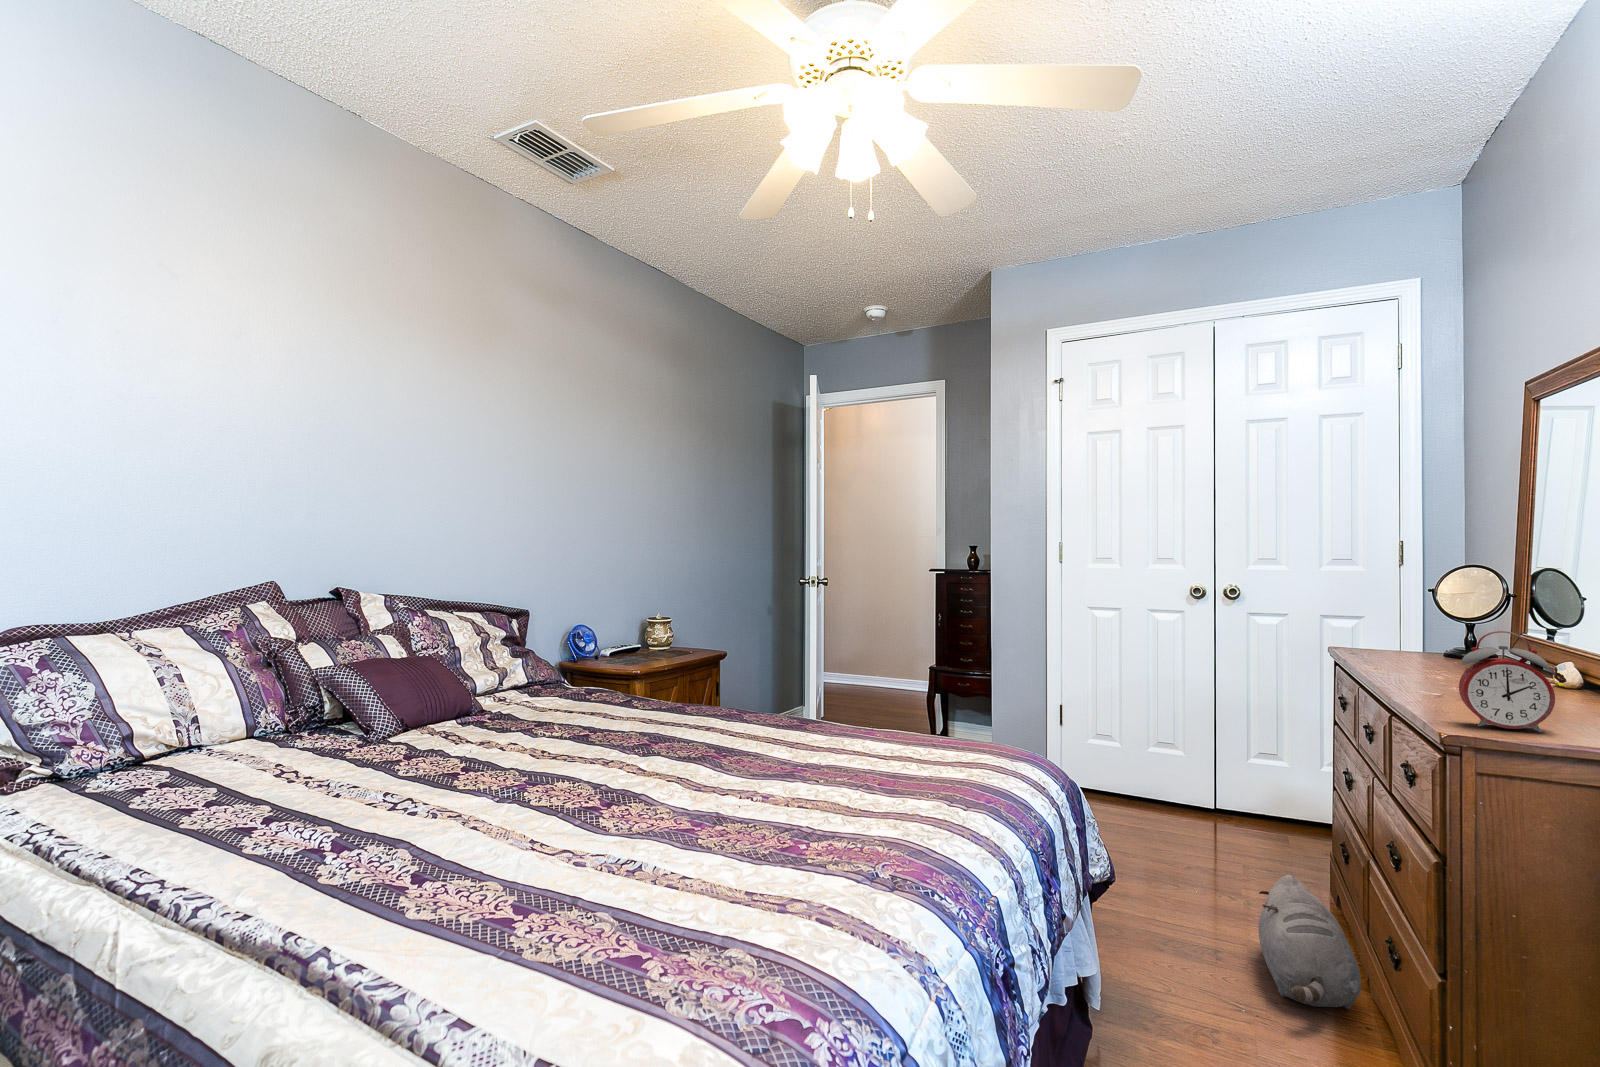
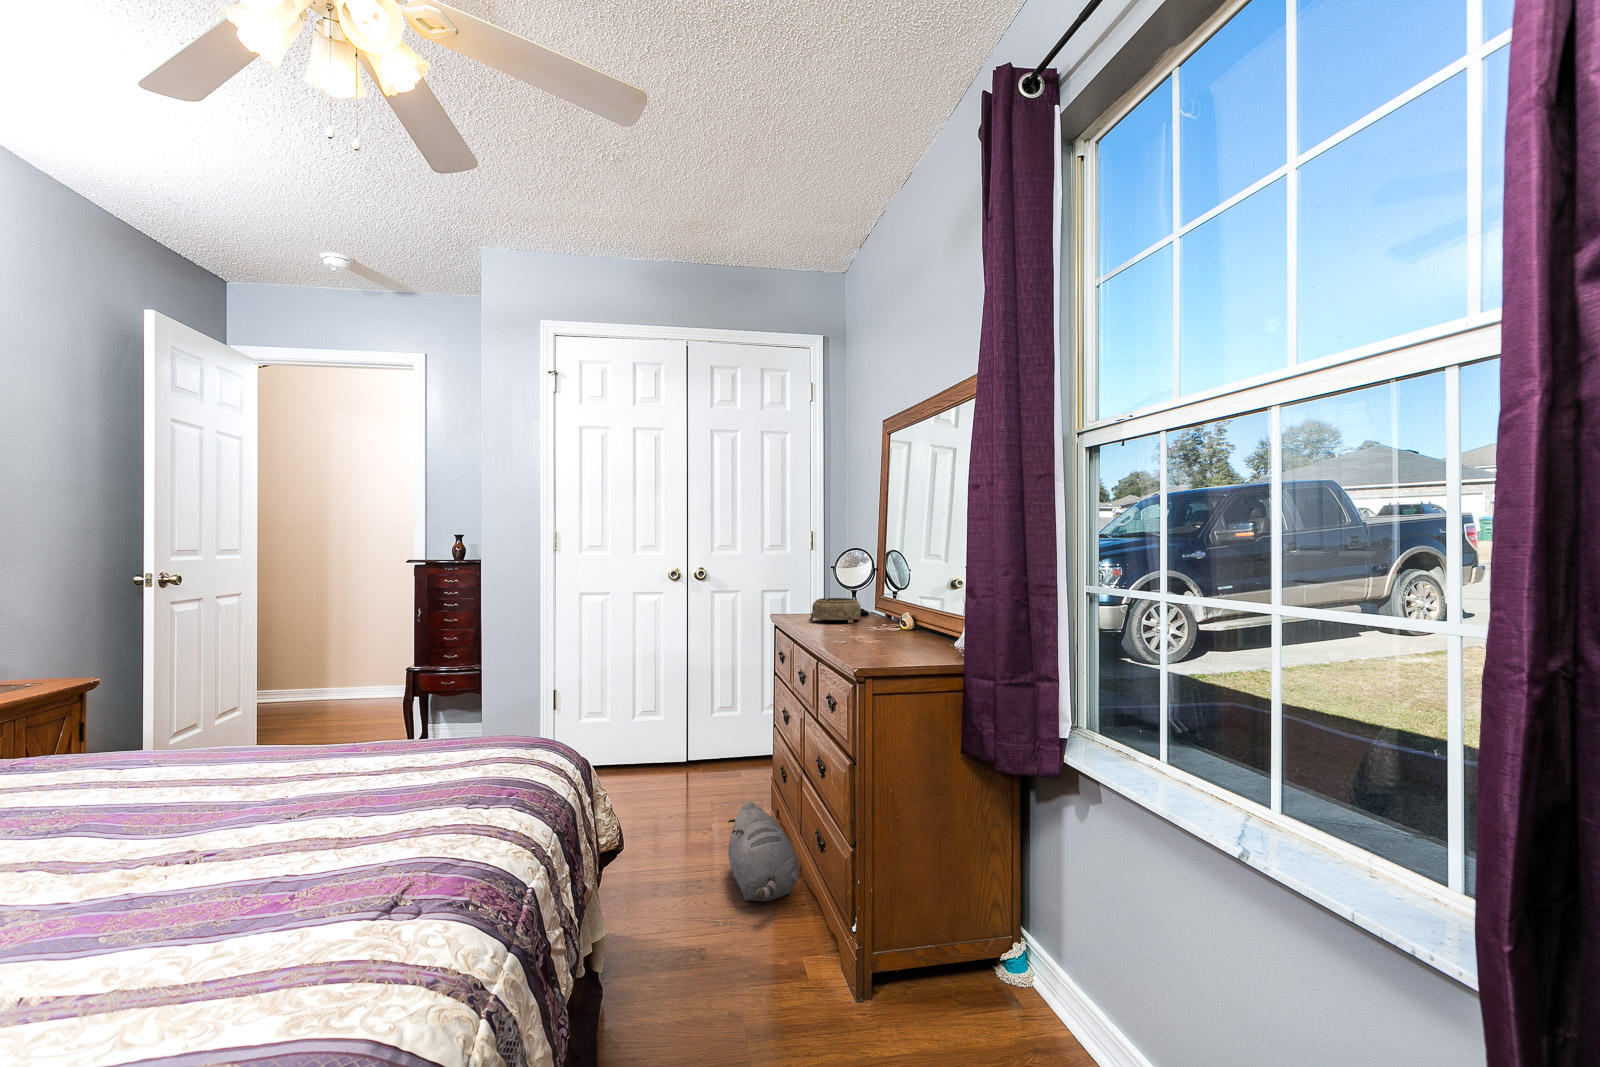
alarm clock: present [1459,631,1555,732] -> none [863,591,914,660]
decorative bowl: none [1384,633,1476,670] -> present [809,598,861,623]

